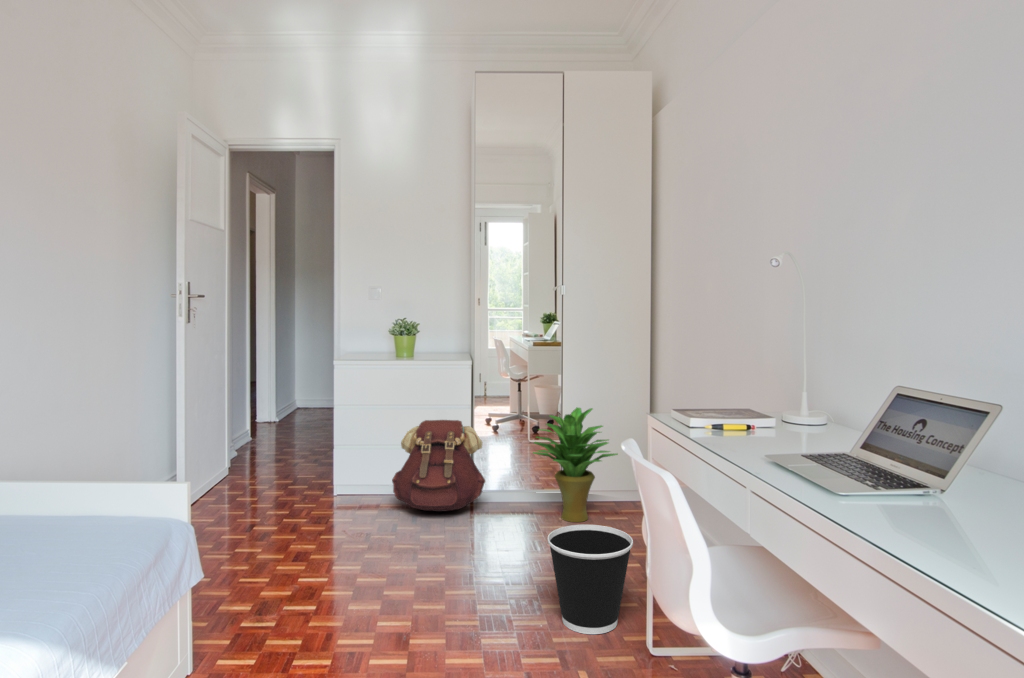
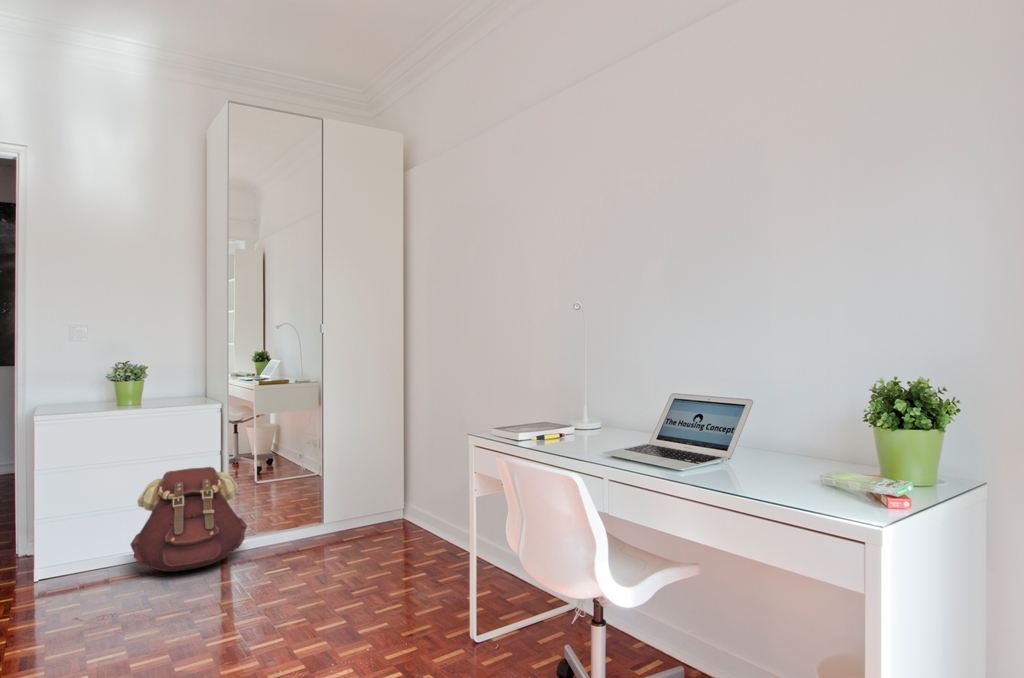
potted plant: present [533,408,618,522] -> none [298,440,384,551]
wastebasket: present [548,525,633,634] -> none [370,543,450,647]

